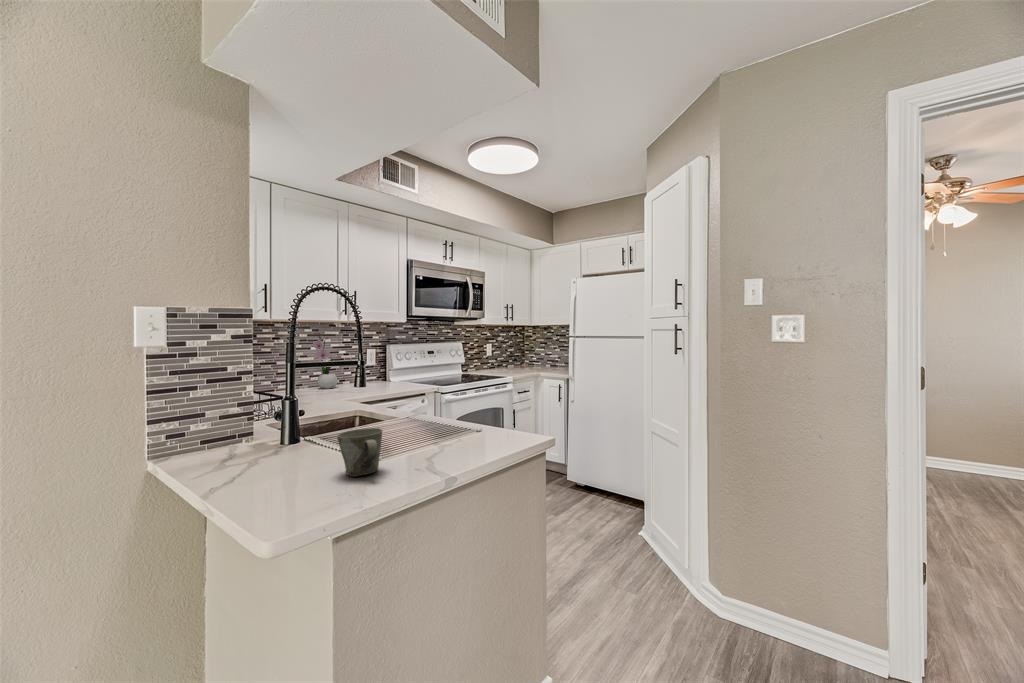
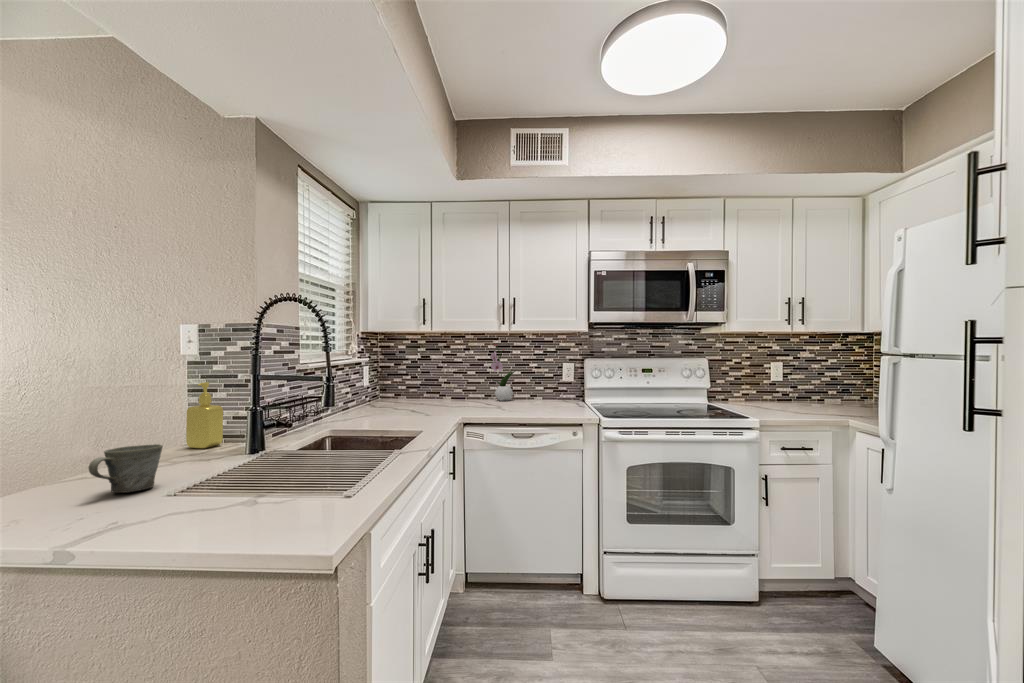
soap dispenser: none [188,378,230,460] -> present [186,382,223,449]

